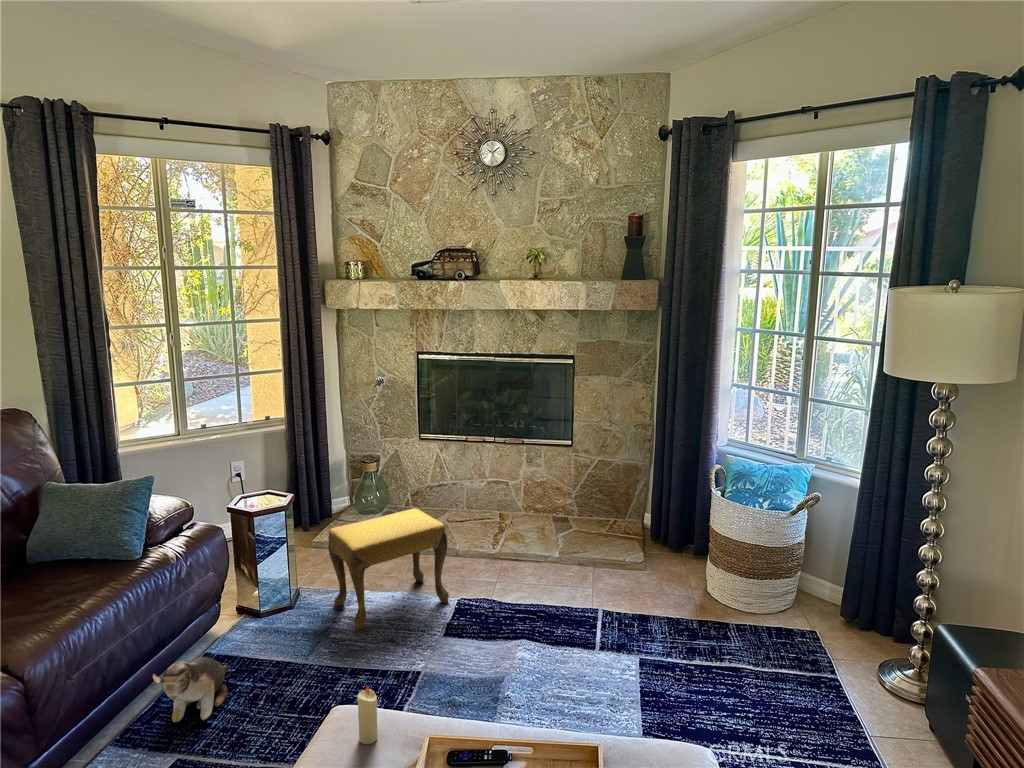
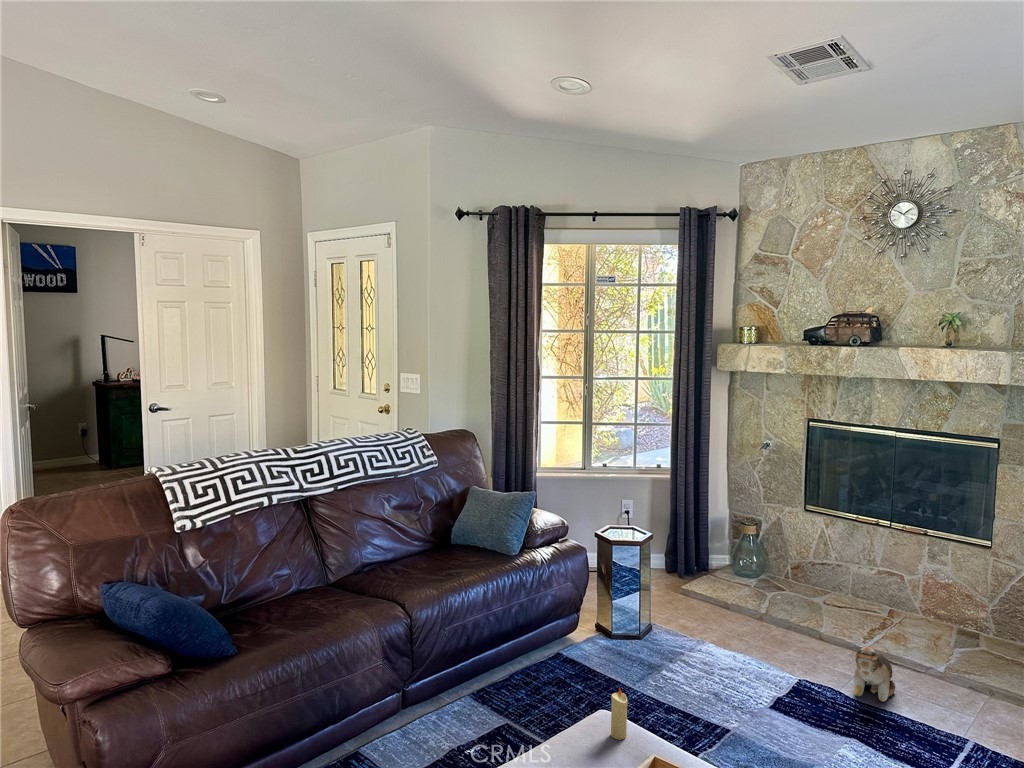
footstool: present [328,508,449,630] -> none [675,574,791,680]
plush toy: present [153,657,229,723] -> present [851,646,895,702]

